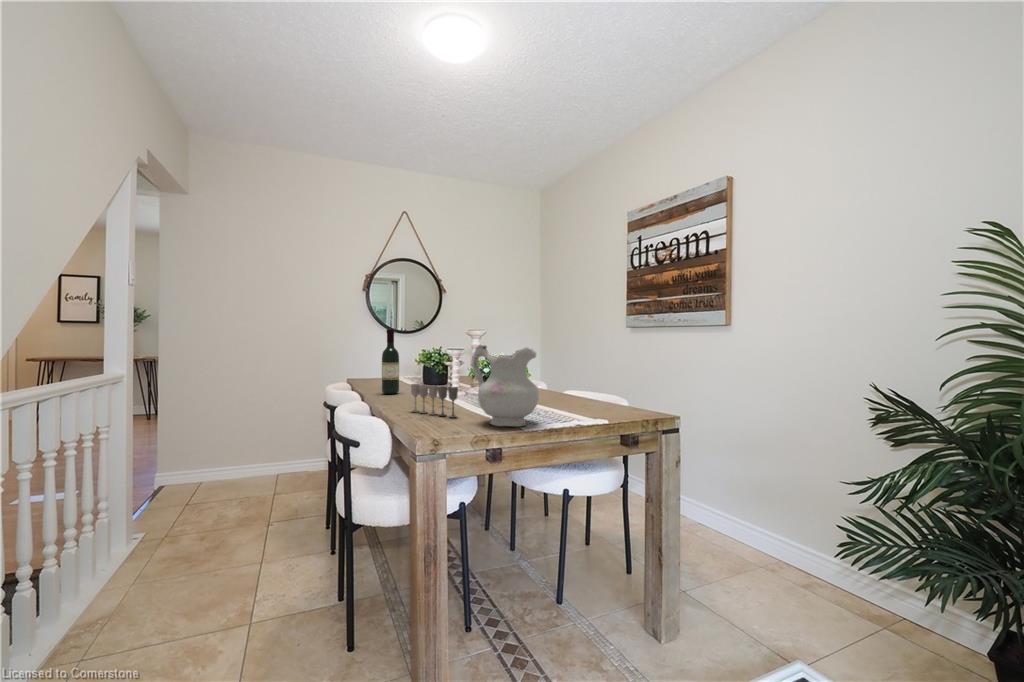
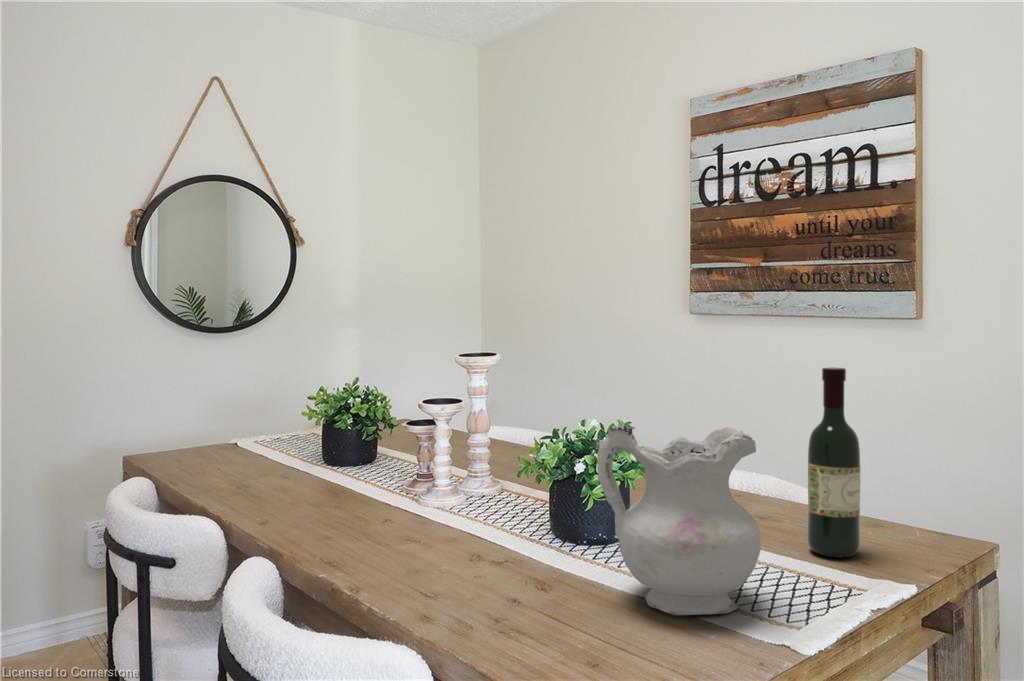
wine bottle: present [382,329,399,394] -> present [808,367,860,557]
wine glass: present [411,384,458,417] -> none [413,507,549,590]

